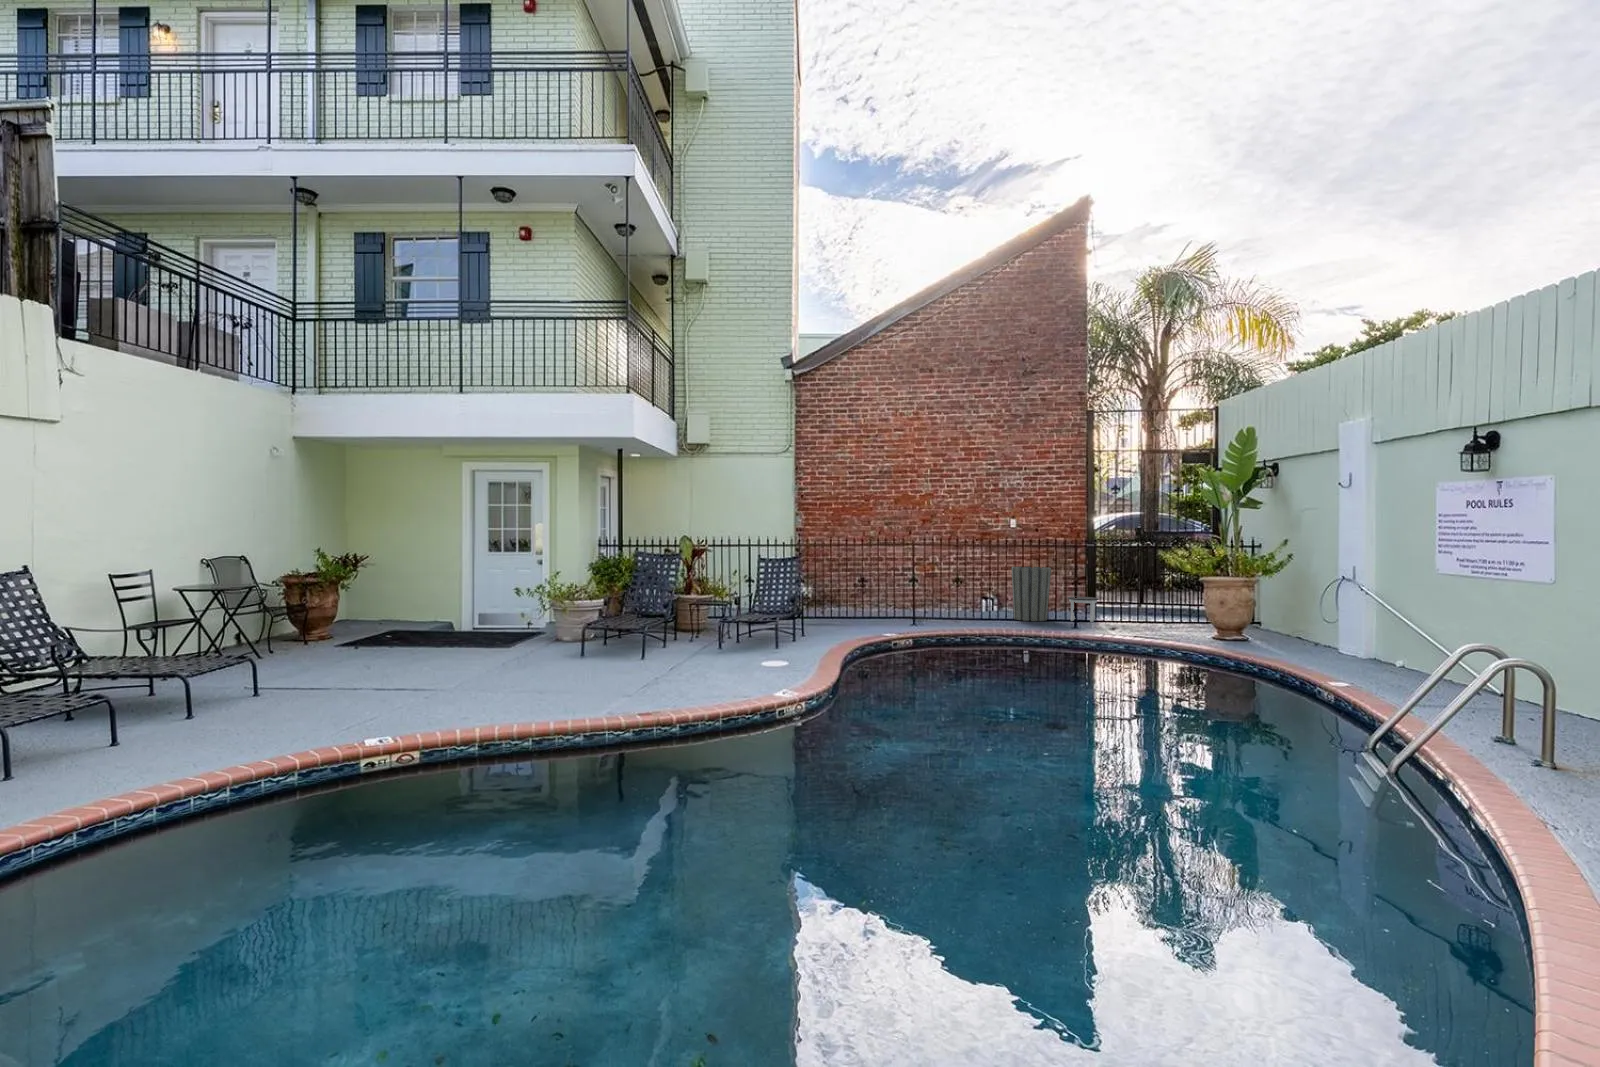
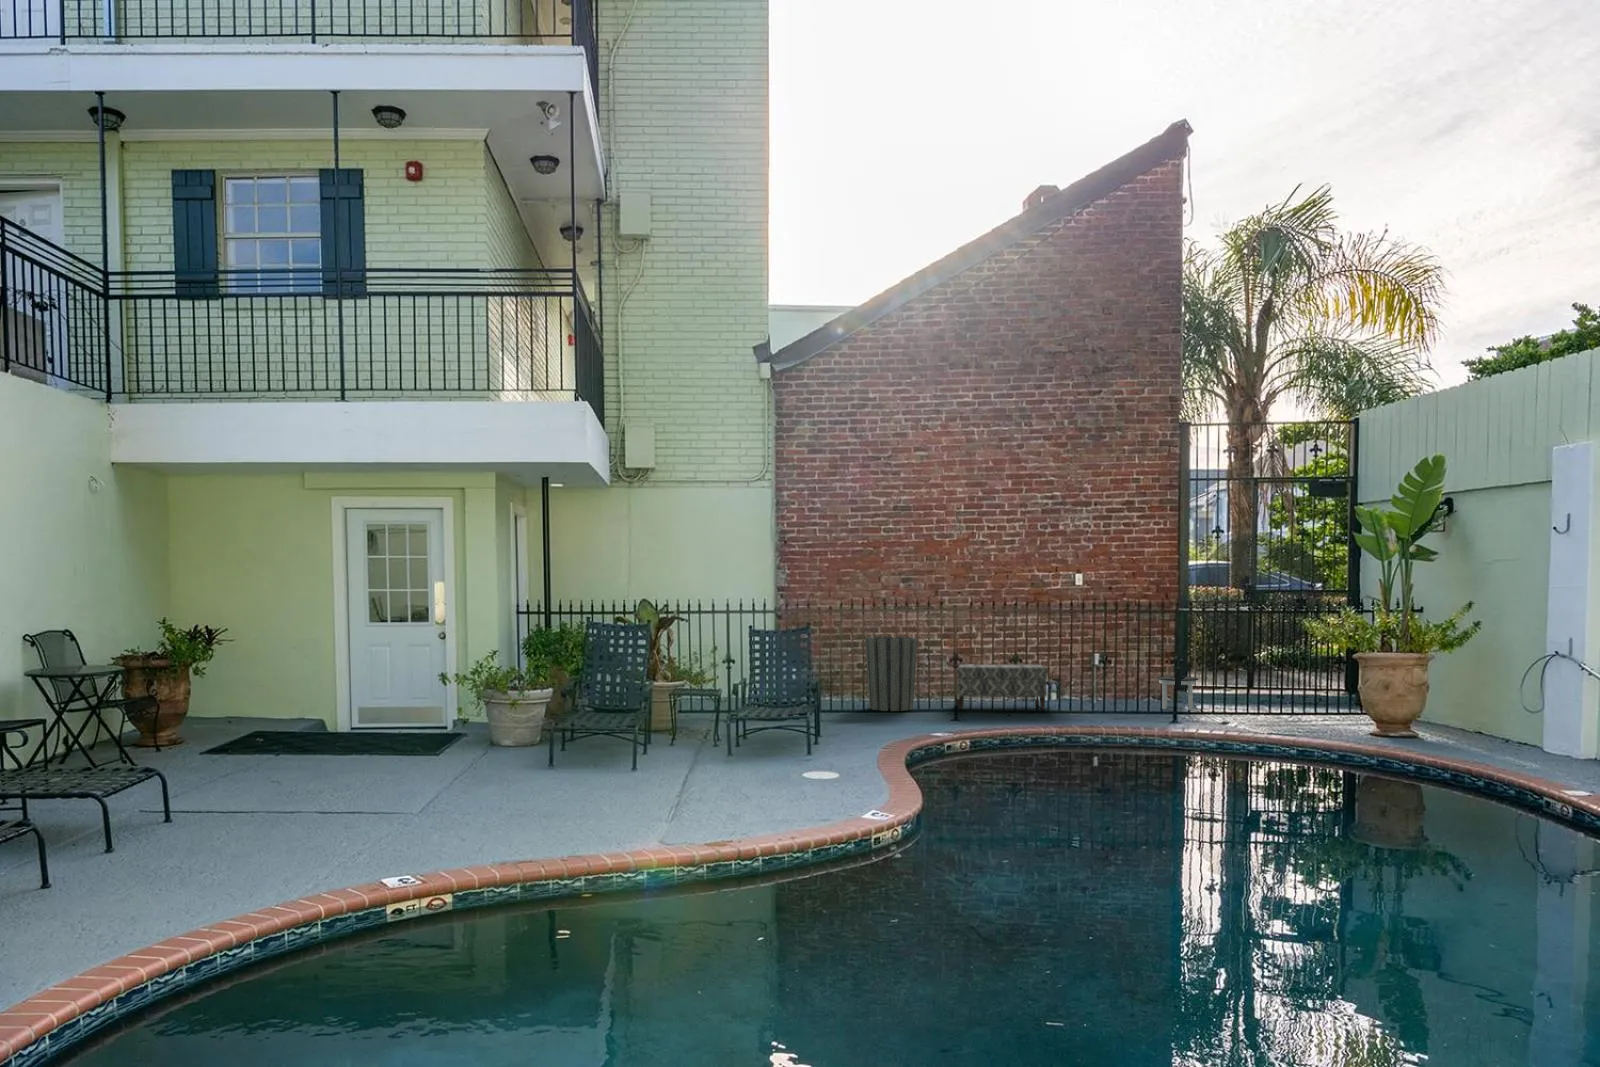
trash can: present [1012,567,1051,621] -> present [865,637,917,711]
bench: none [918,585,984,619] -> present [956,664,1047,710]

